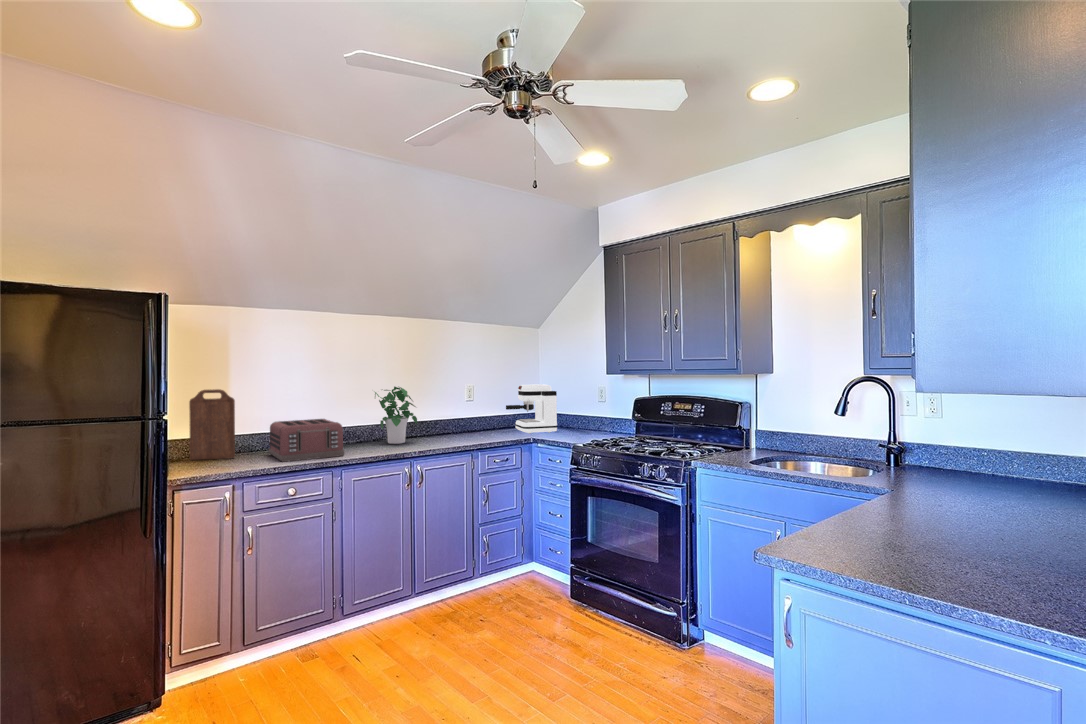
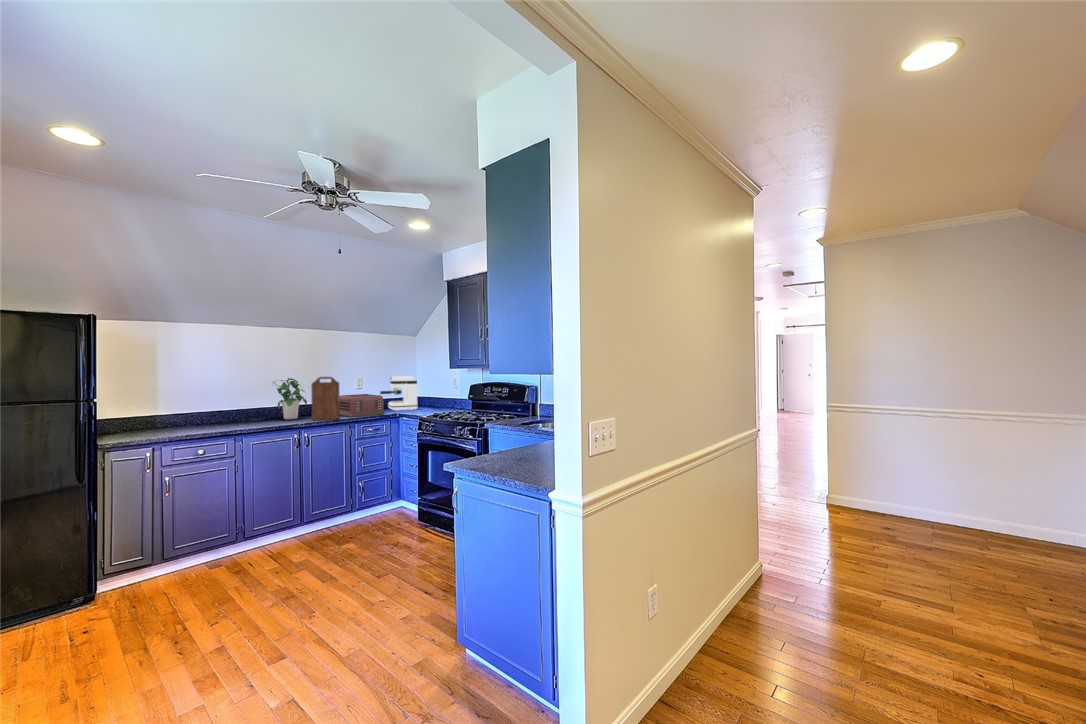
cutting board: present [189,389,235,460] -> present [311,377,340,420]
toaster: present [269,419,344,462] -> present [339,394,384,417]

